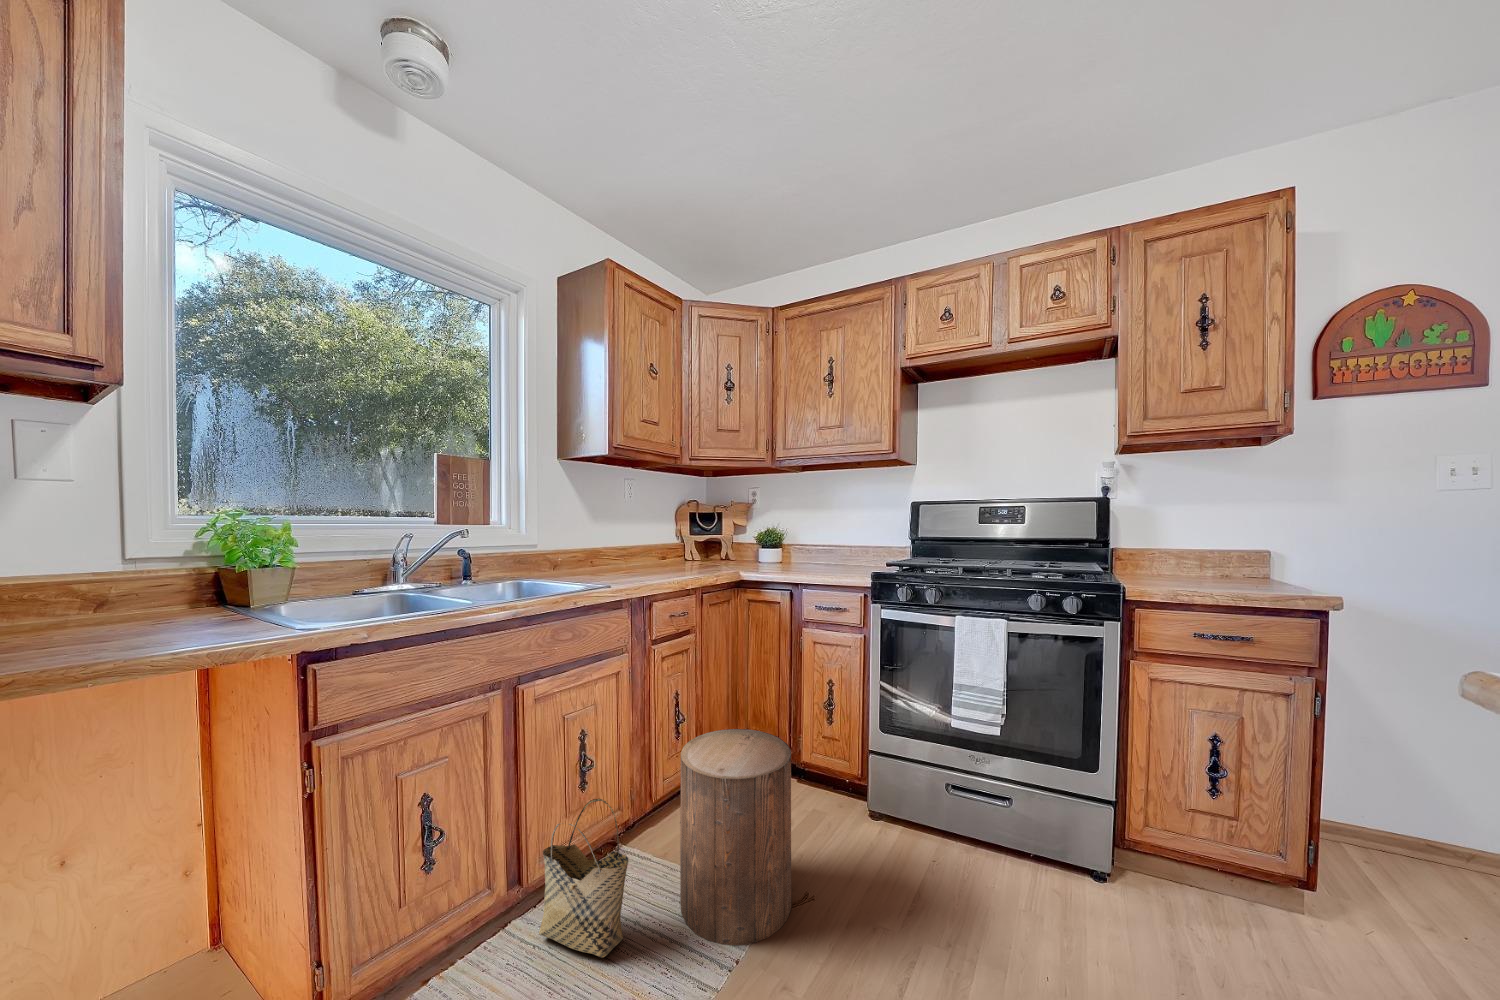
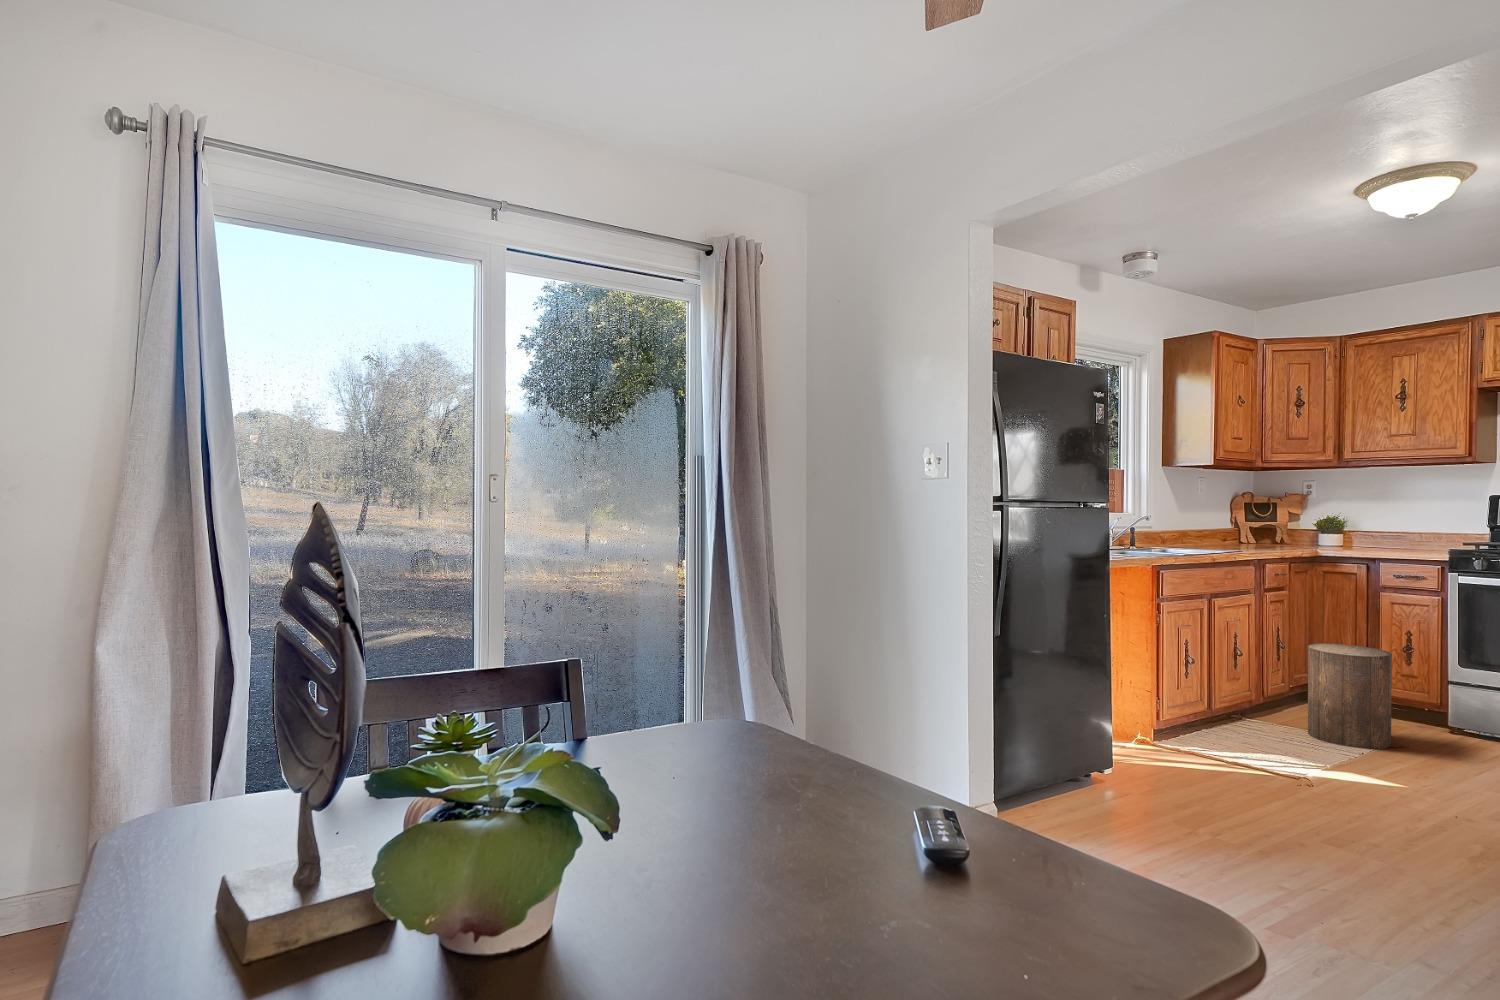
woven basket: present [539,799,629,957] -> none [1226,666,1285,738]

